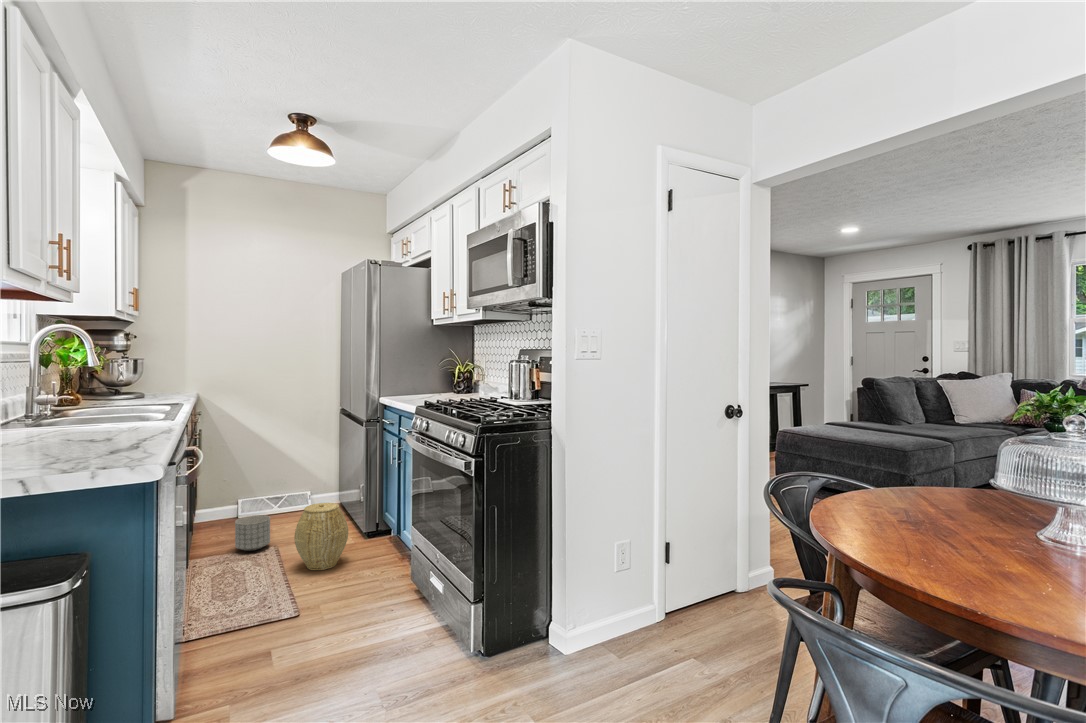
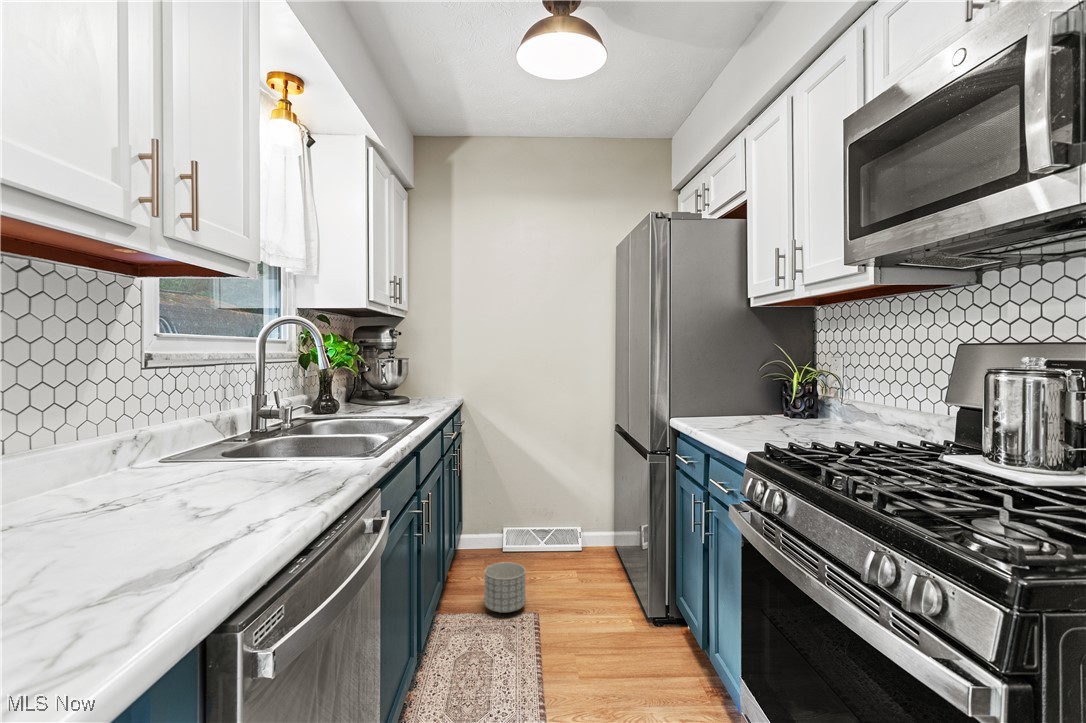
woven basket: present [294,503,348,570] -> none [547,573,623,684]

